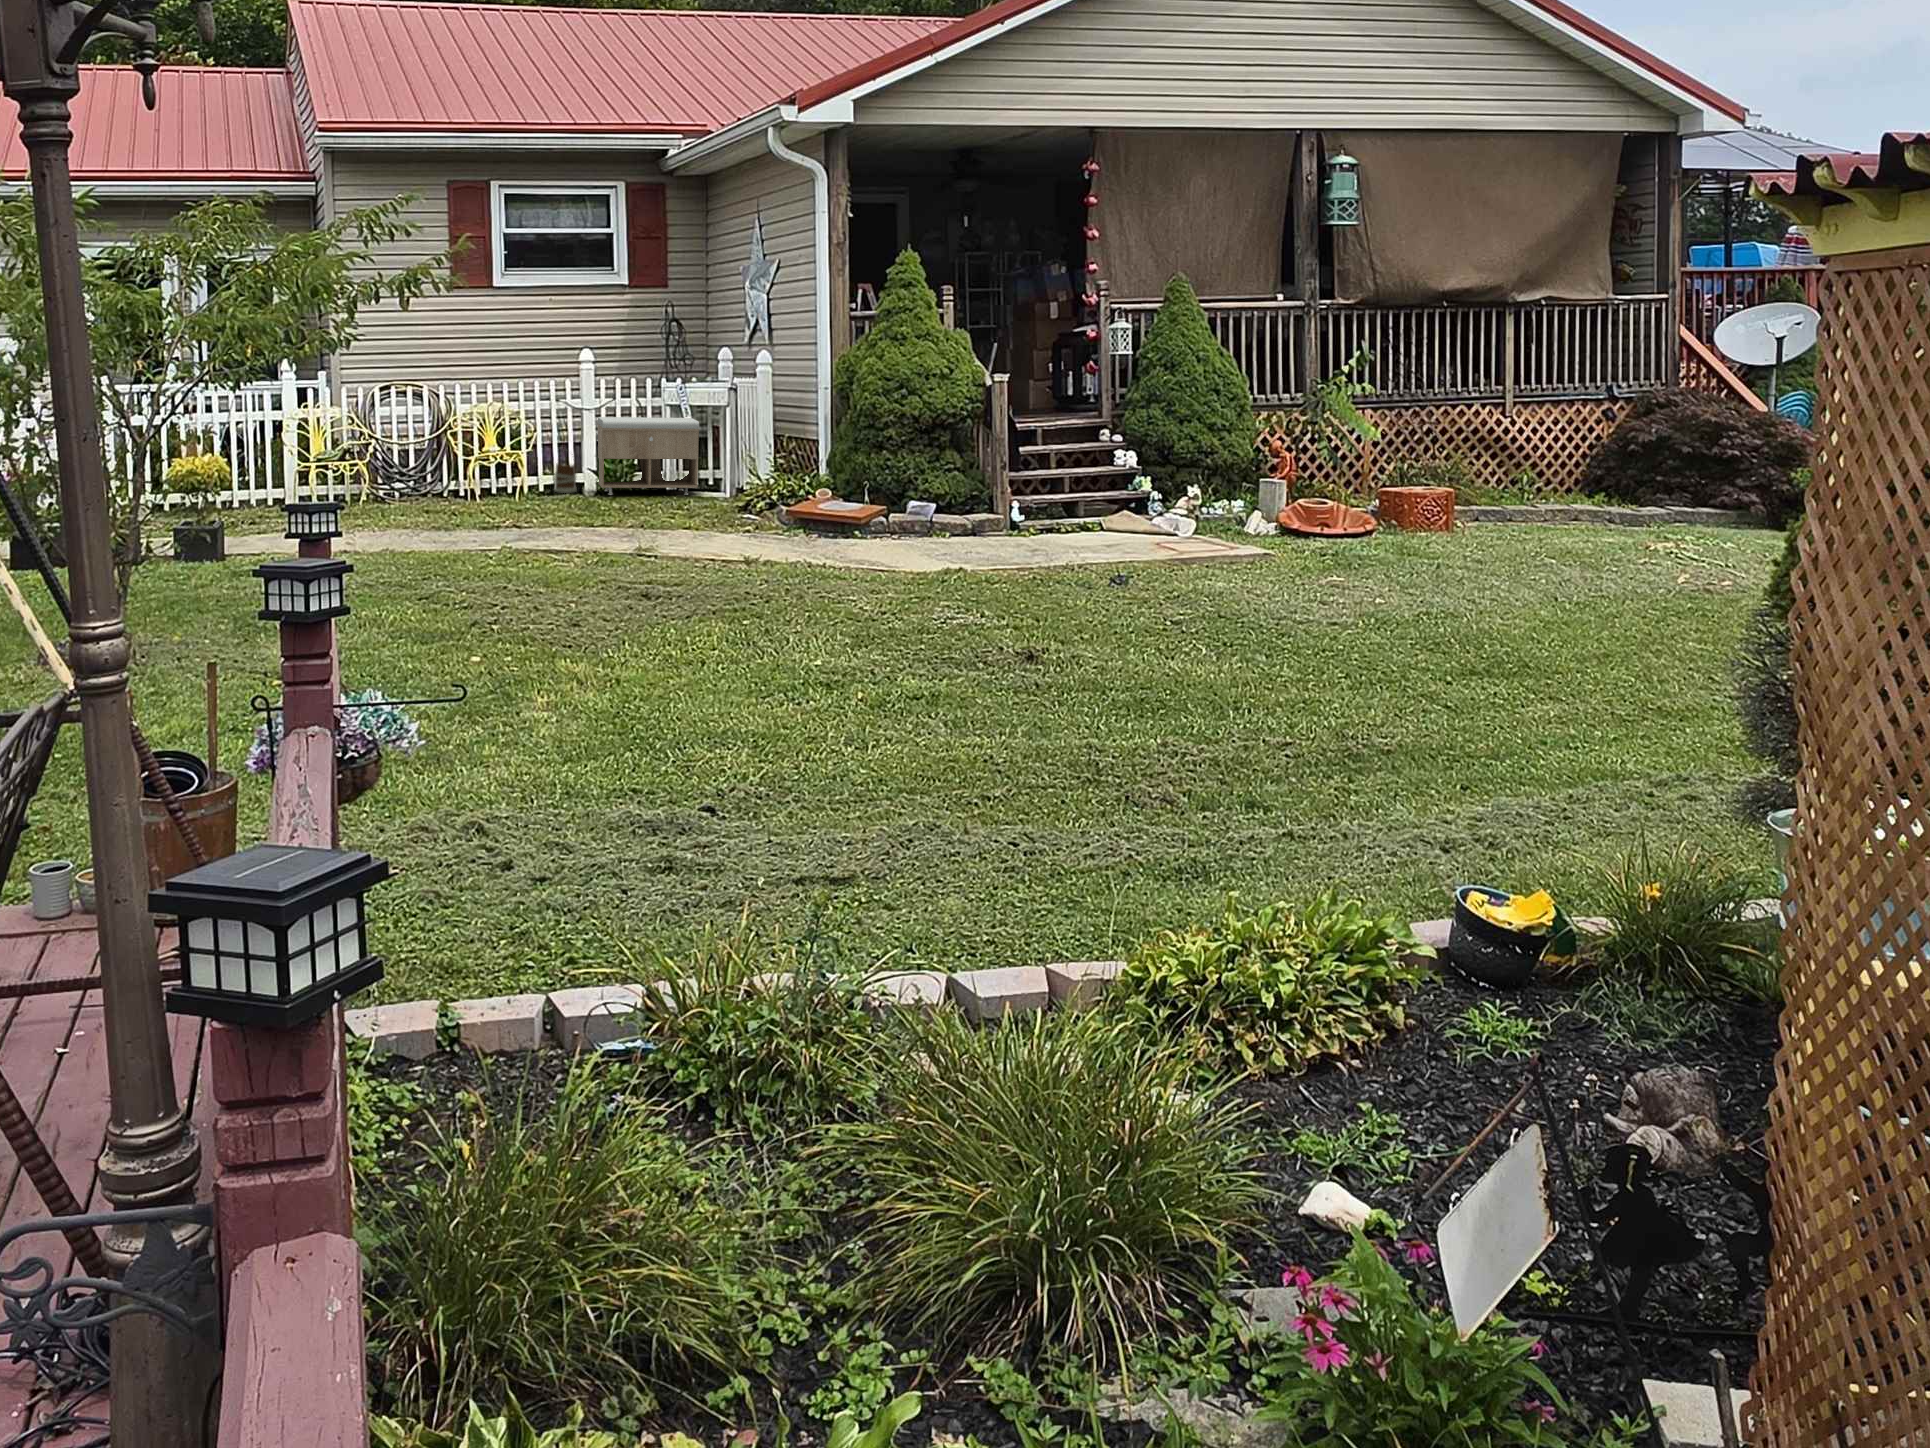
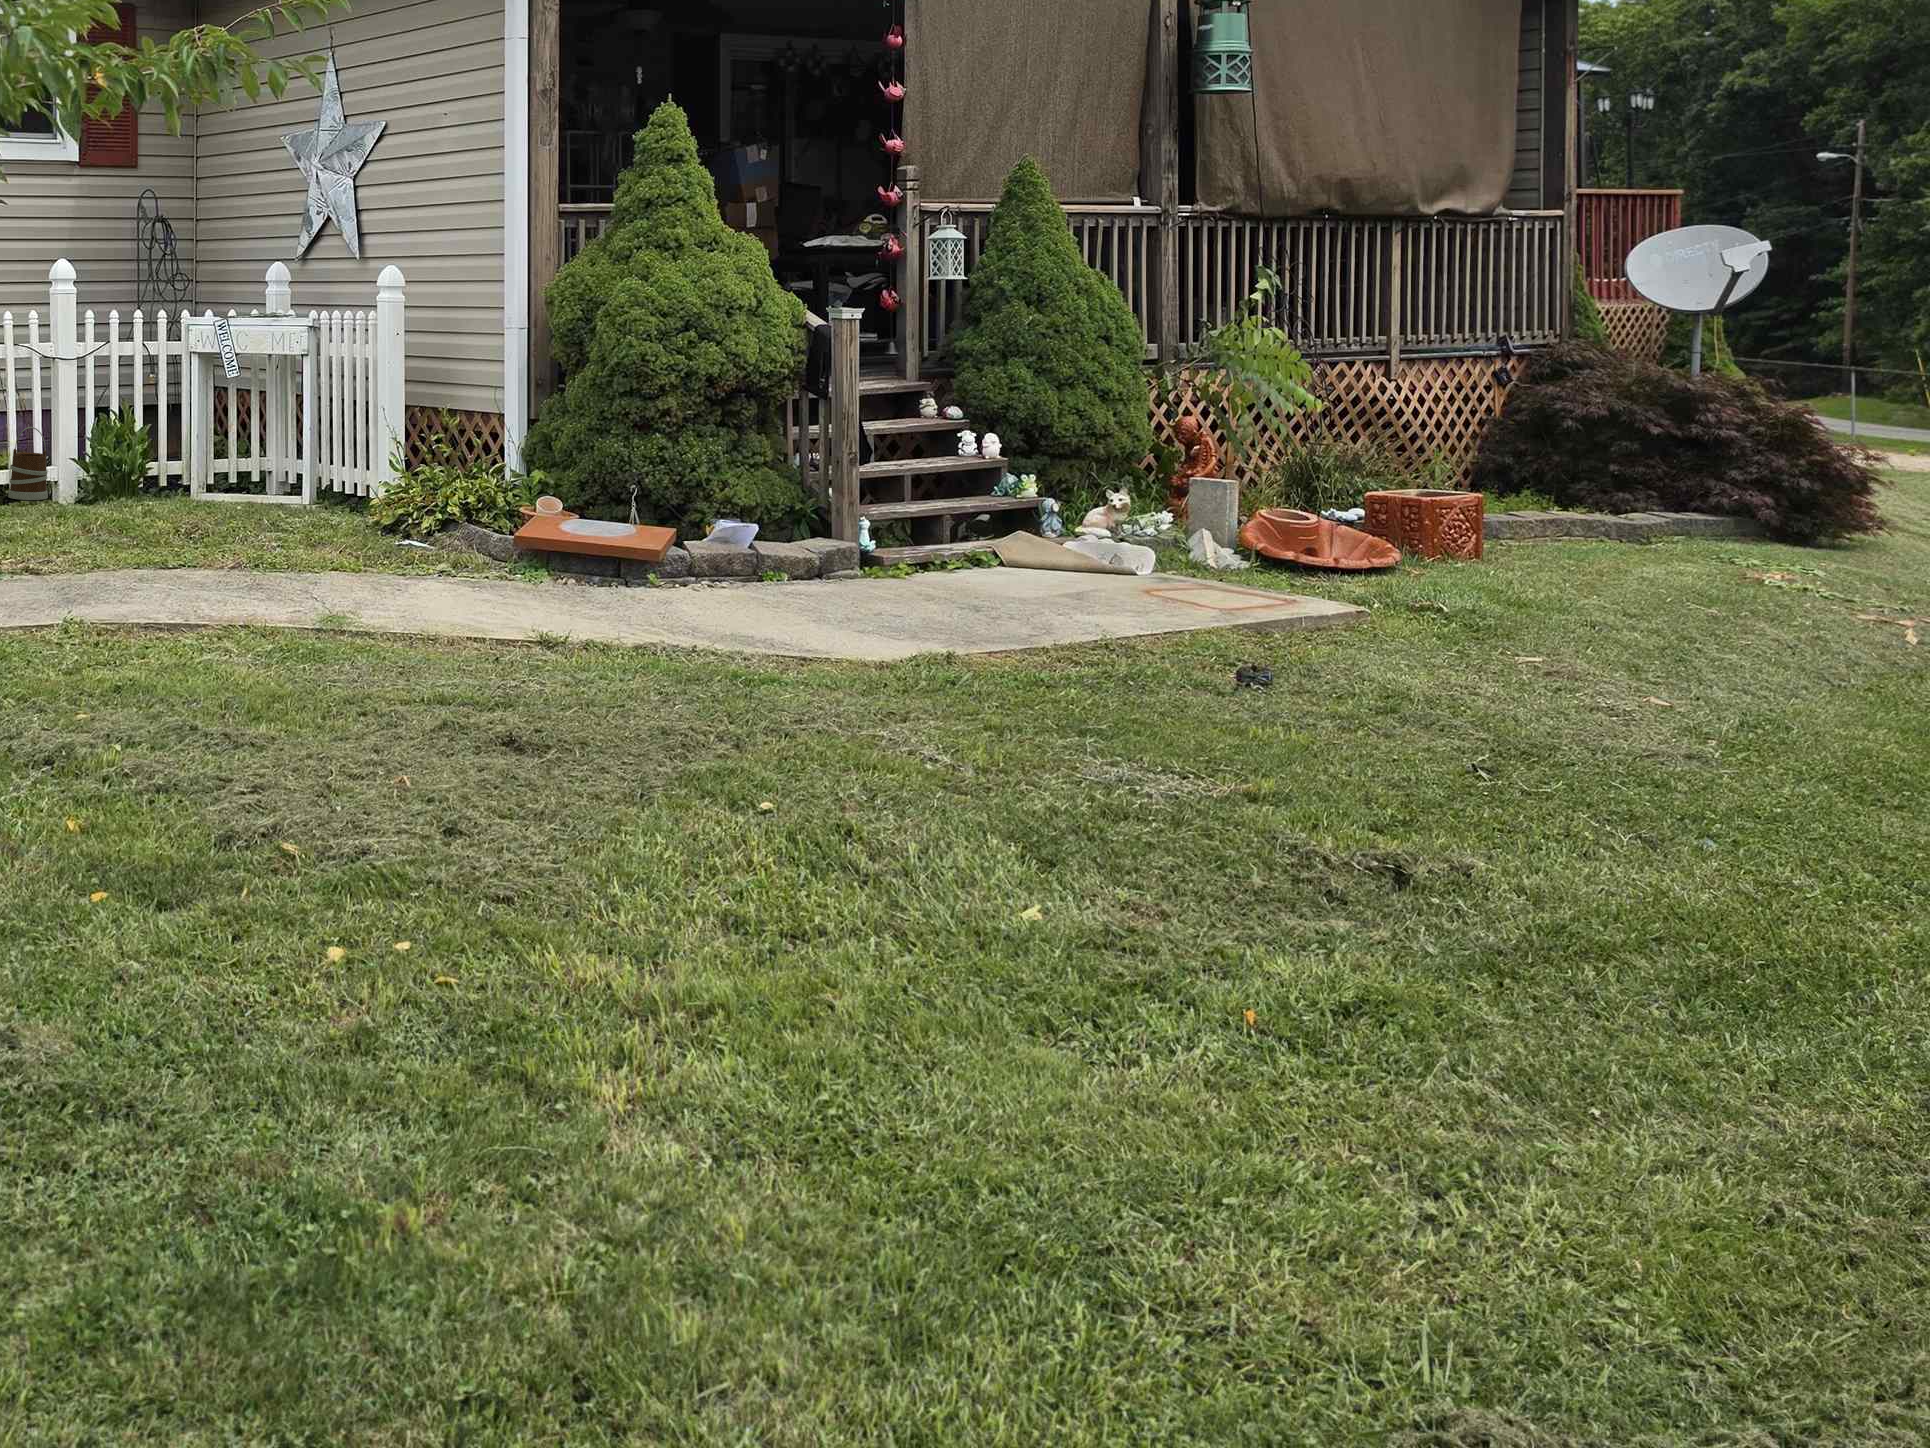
storage bench: present [598,417,699,495] -> none [79,371,267,505]

